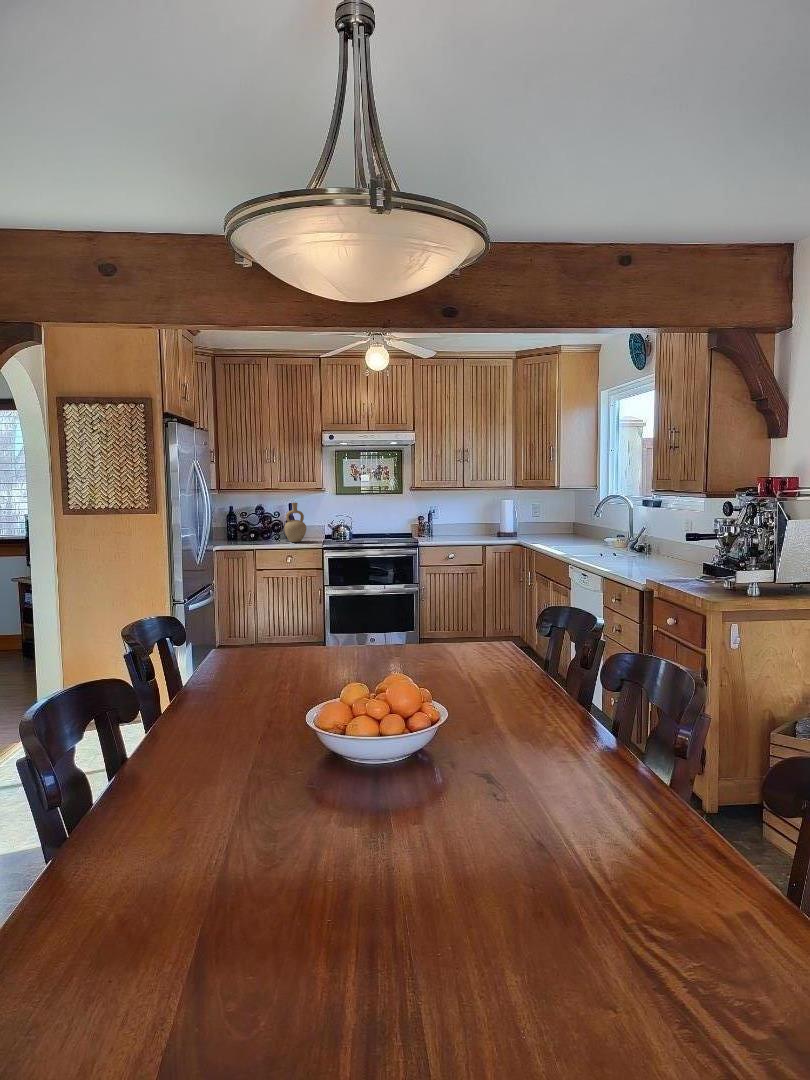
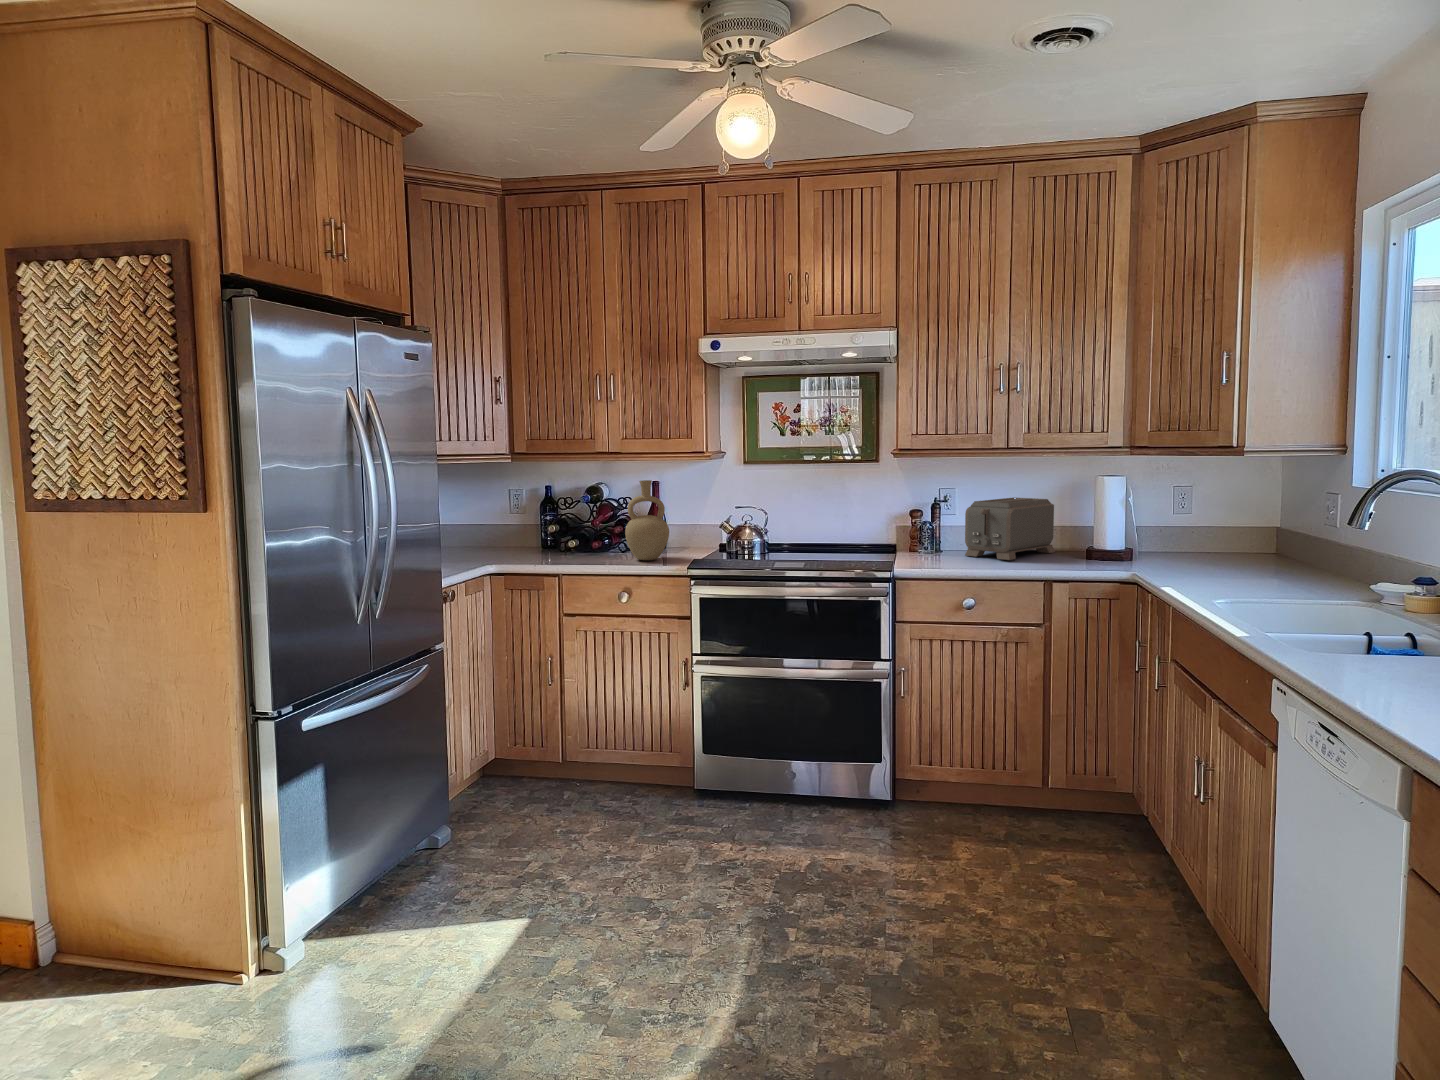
toaster: none [445,510,484,538] -> present [965,498,1055,560]

